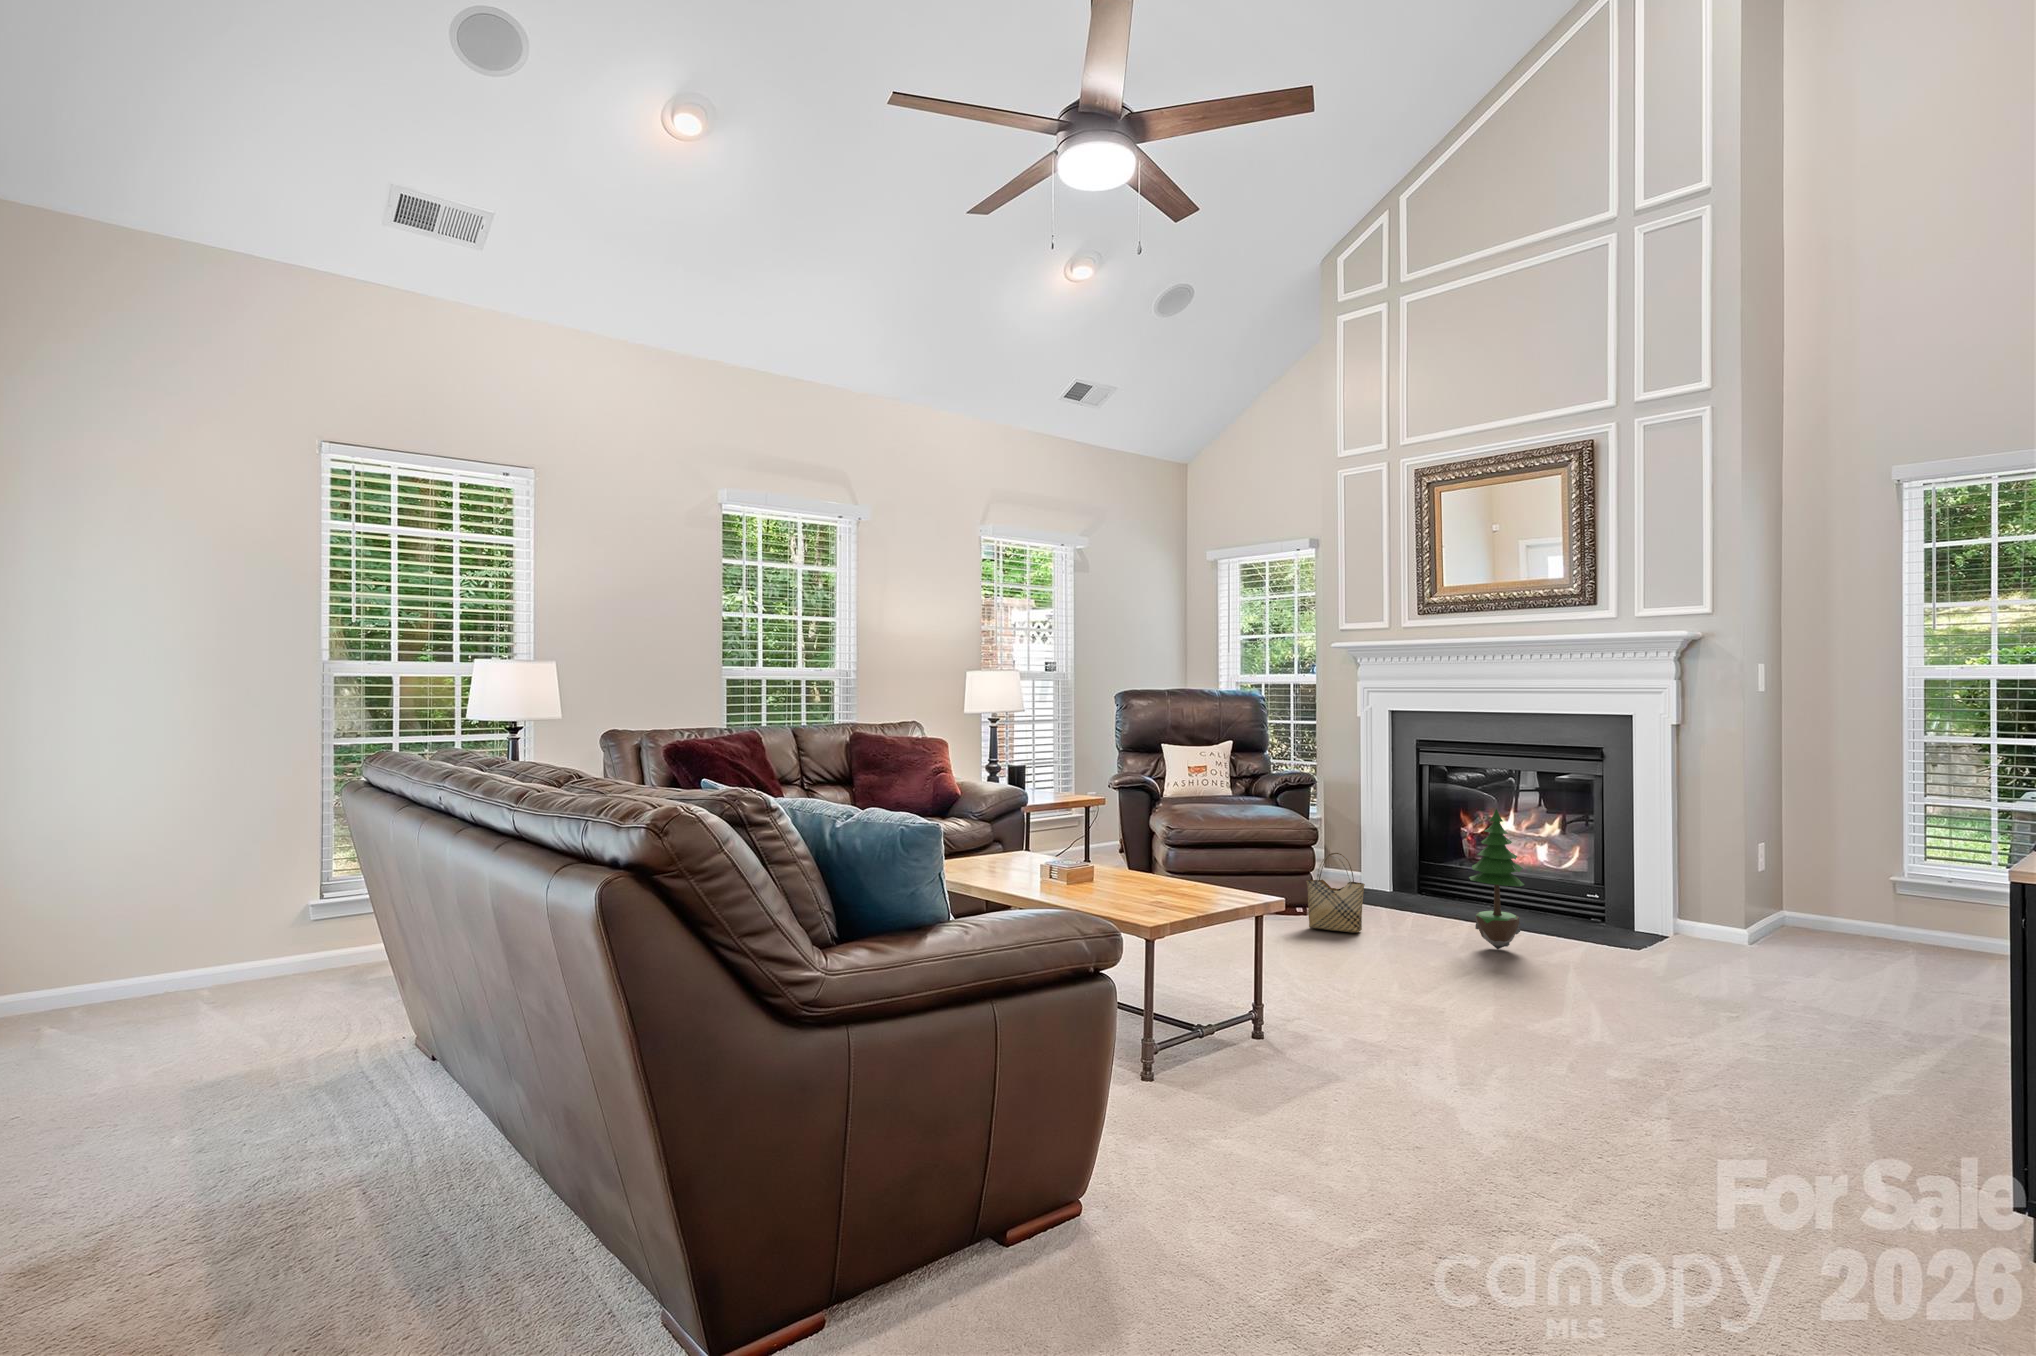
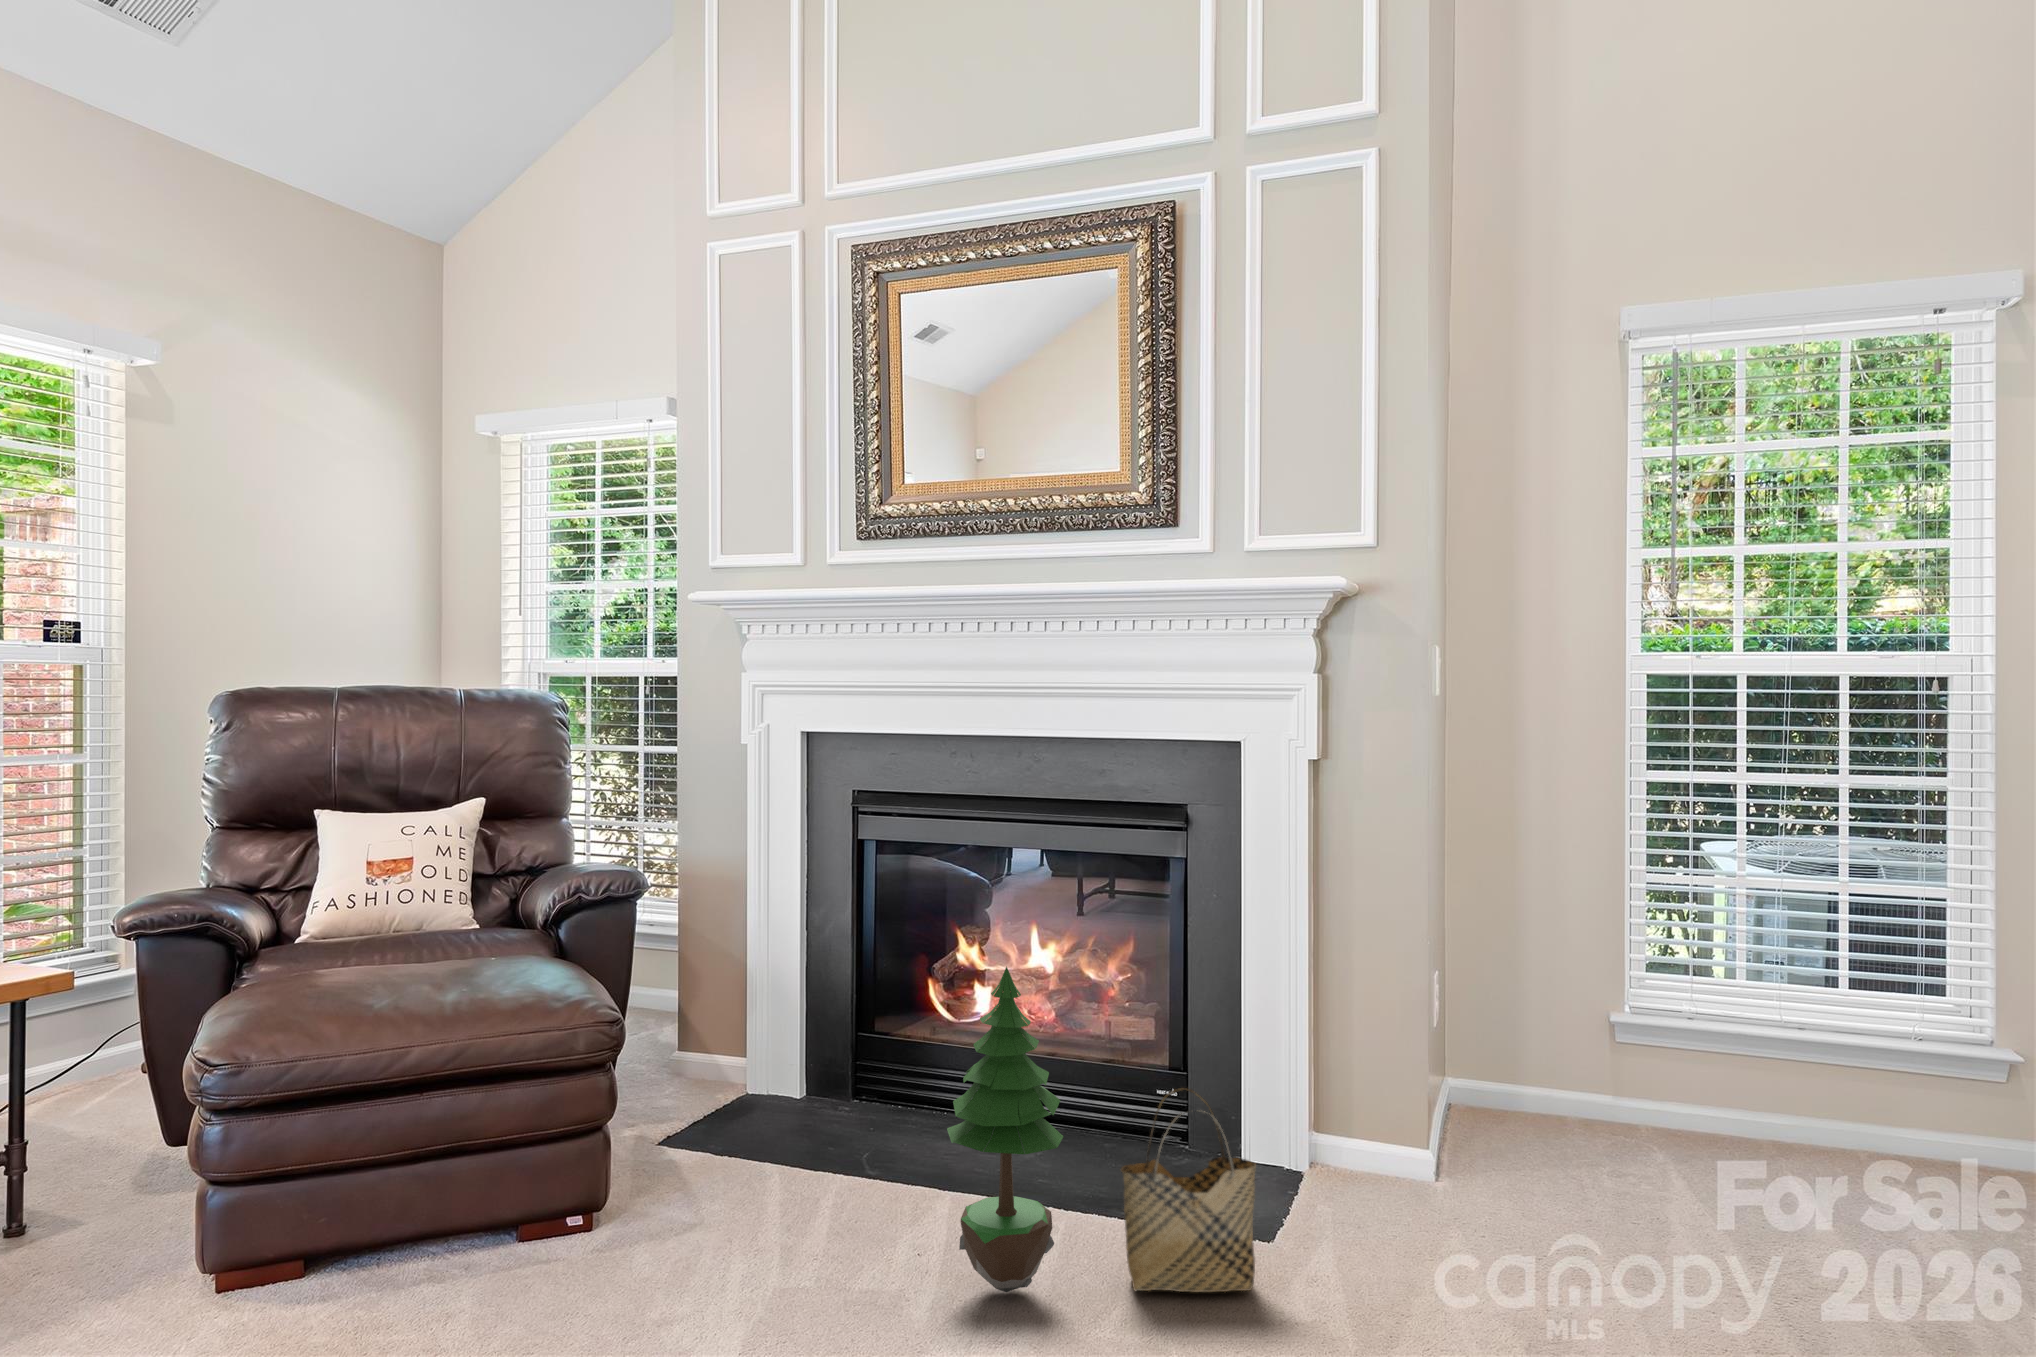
woven basket: present [1306,853,1365,933] -> present [1121,1088,1256,1292]

